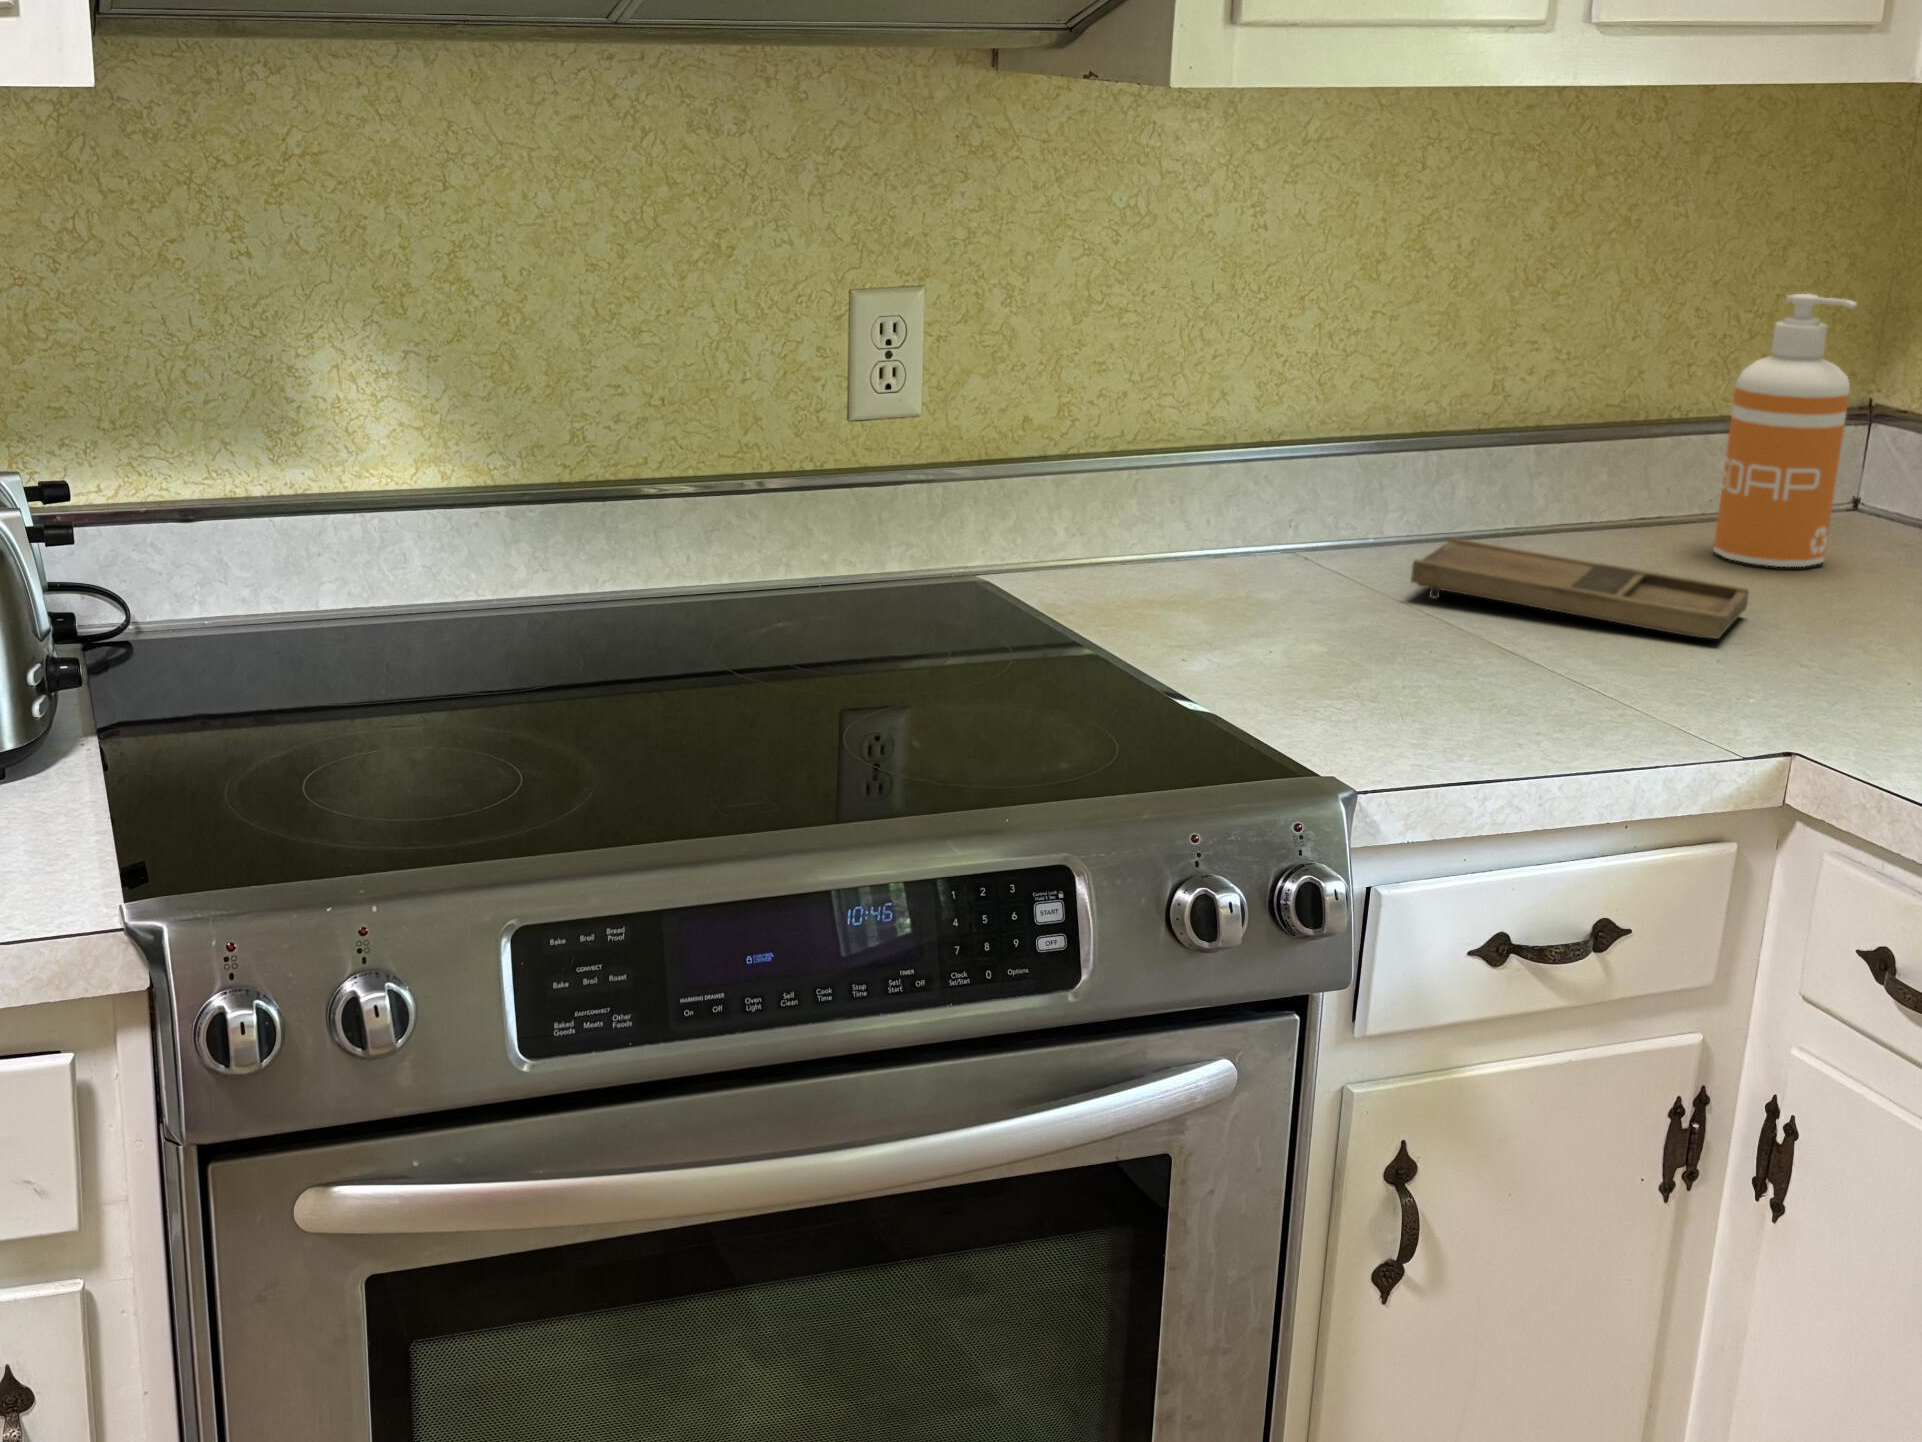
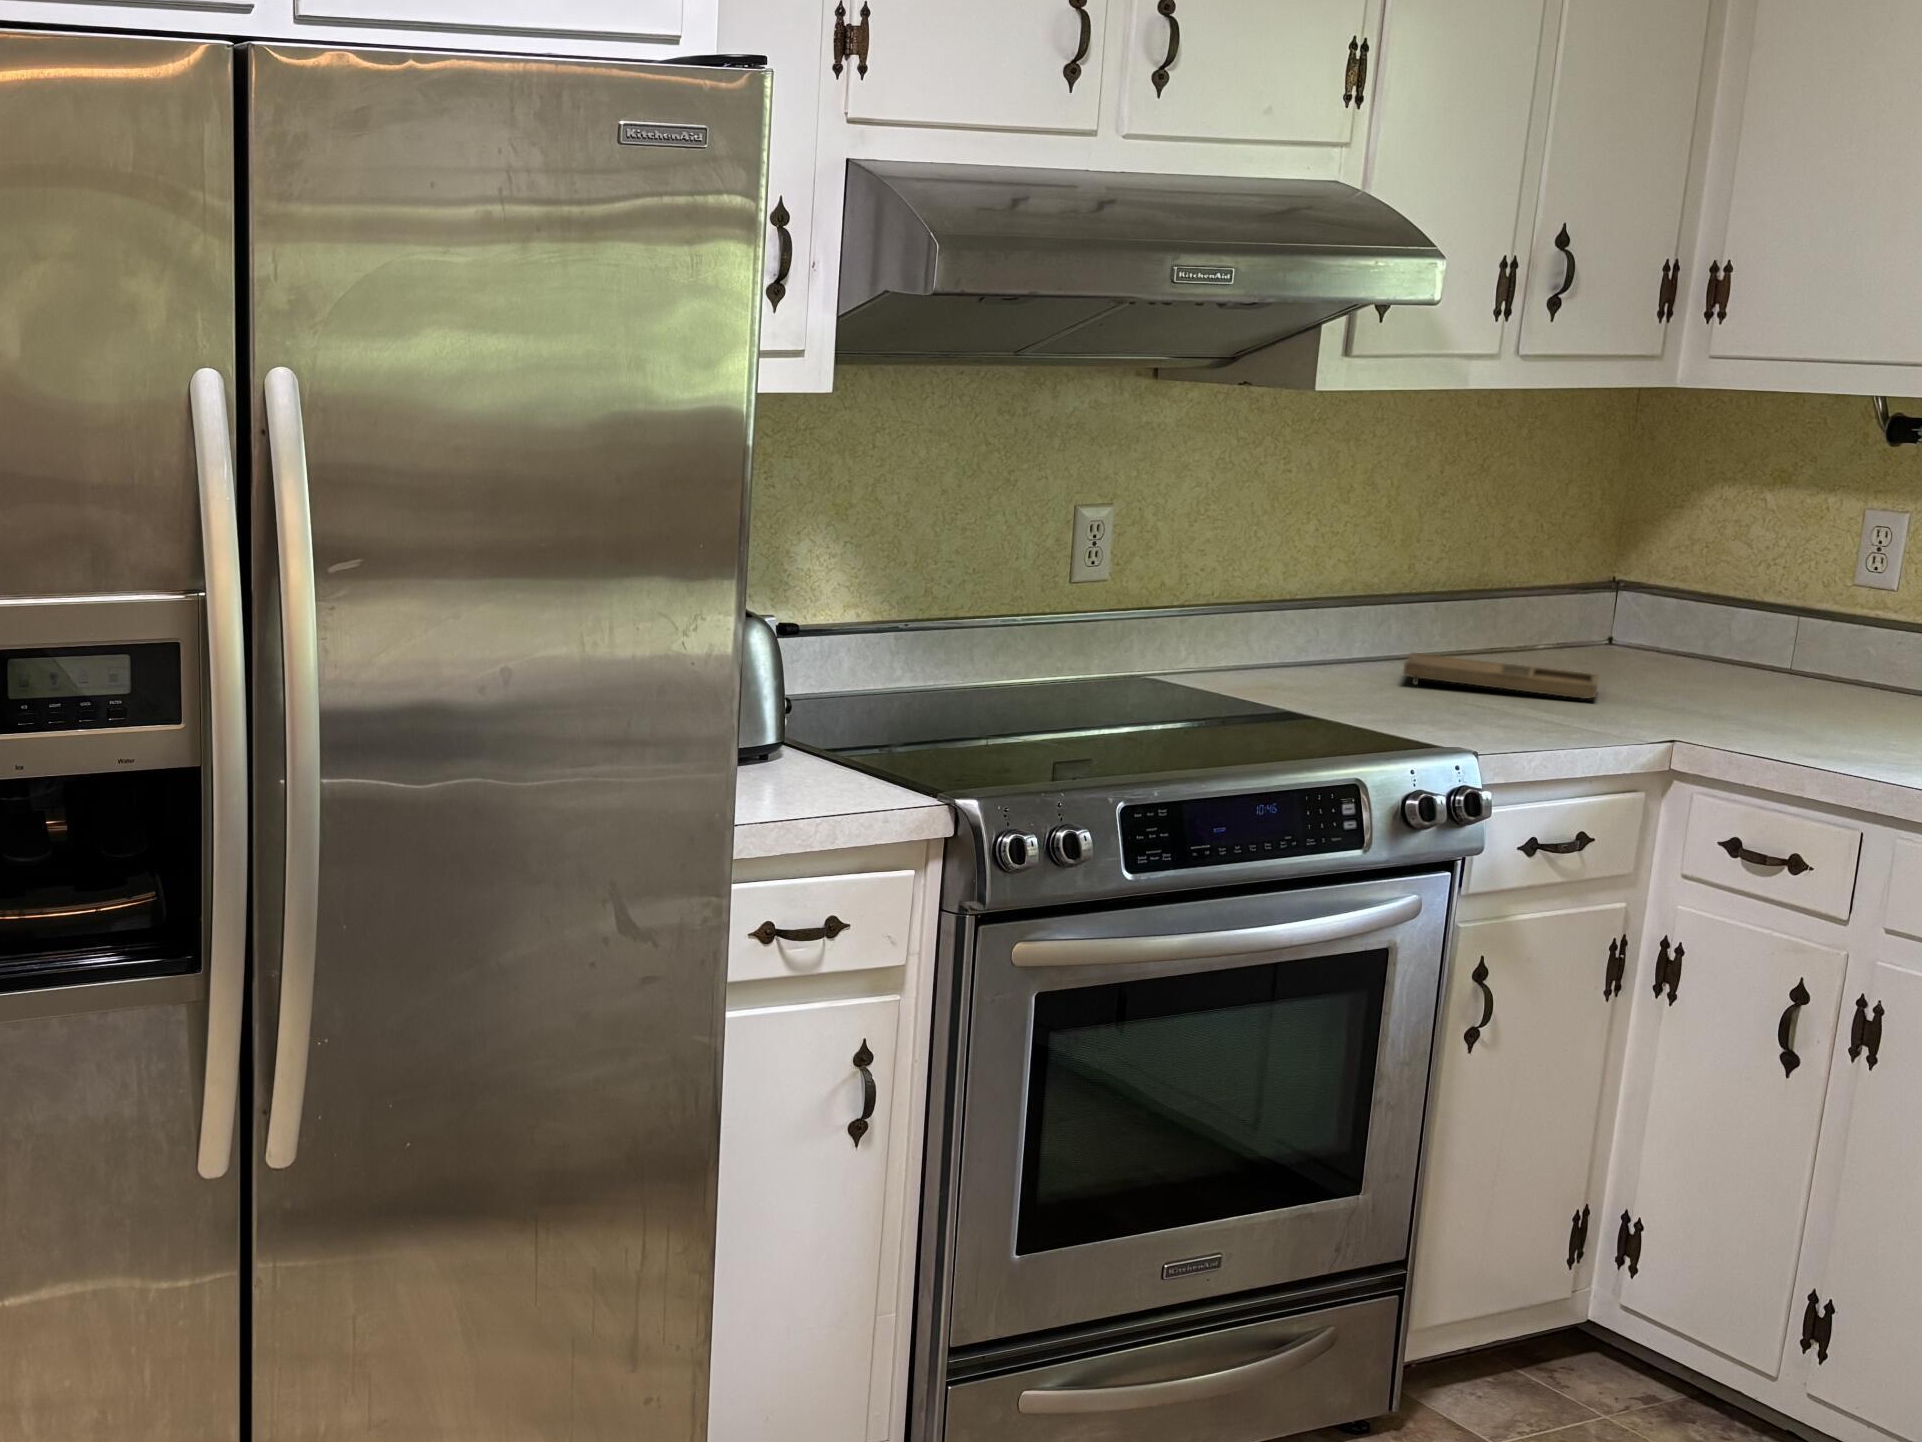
soap dispenser: present [1714,294,1857,567] -> none [1548,509,1634,670]

